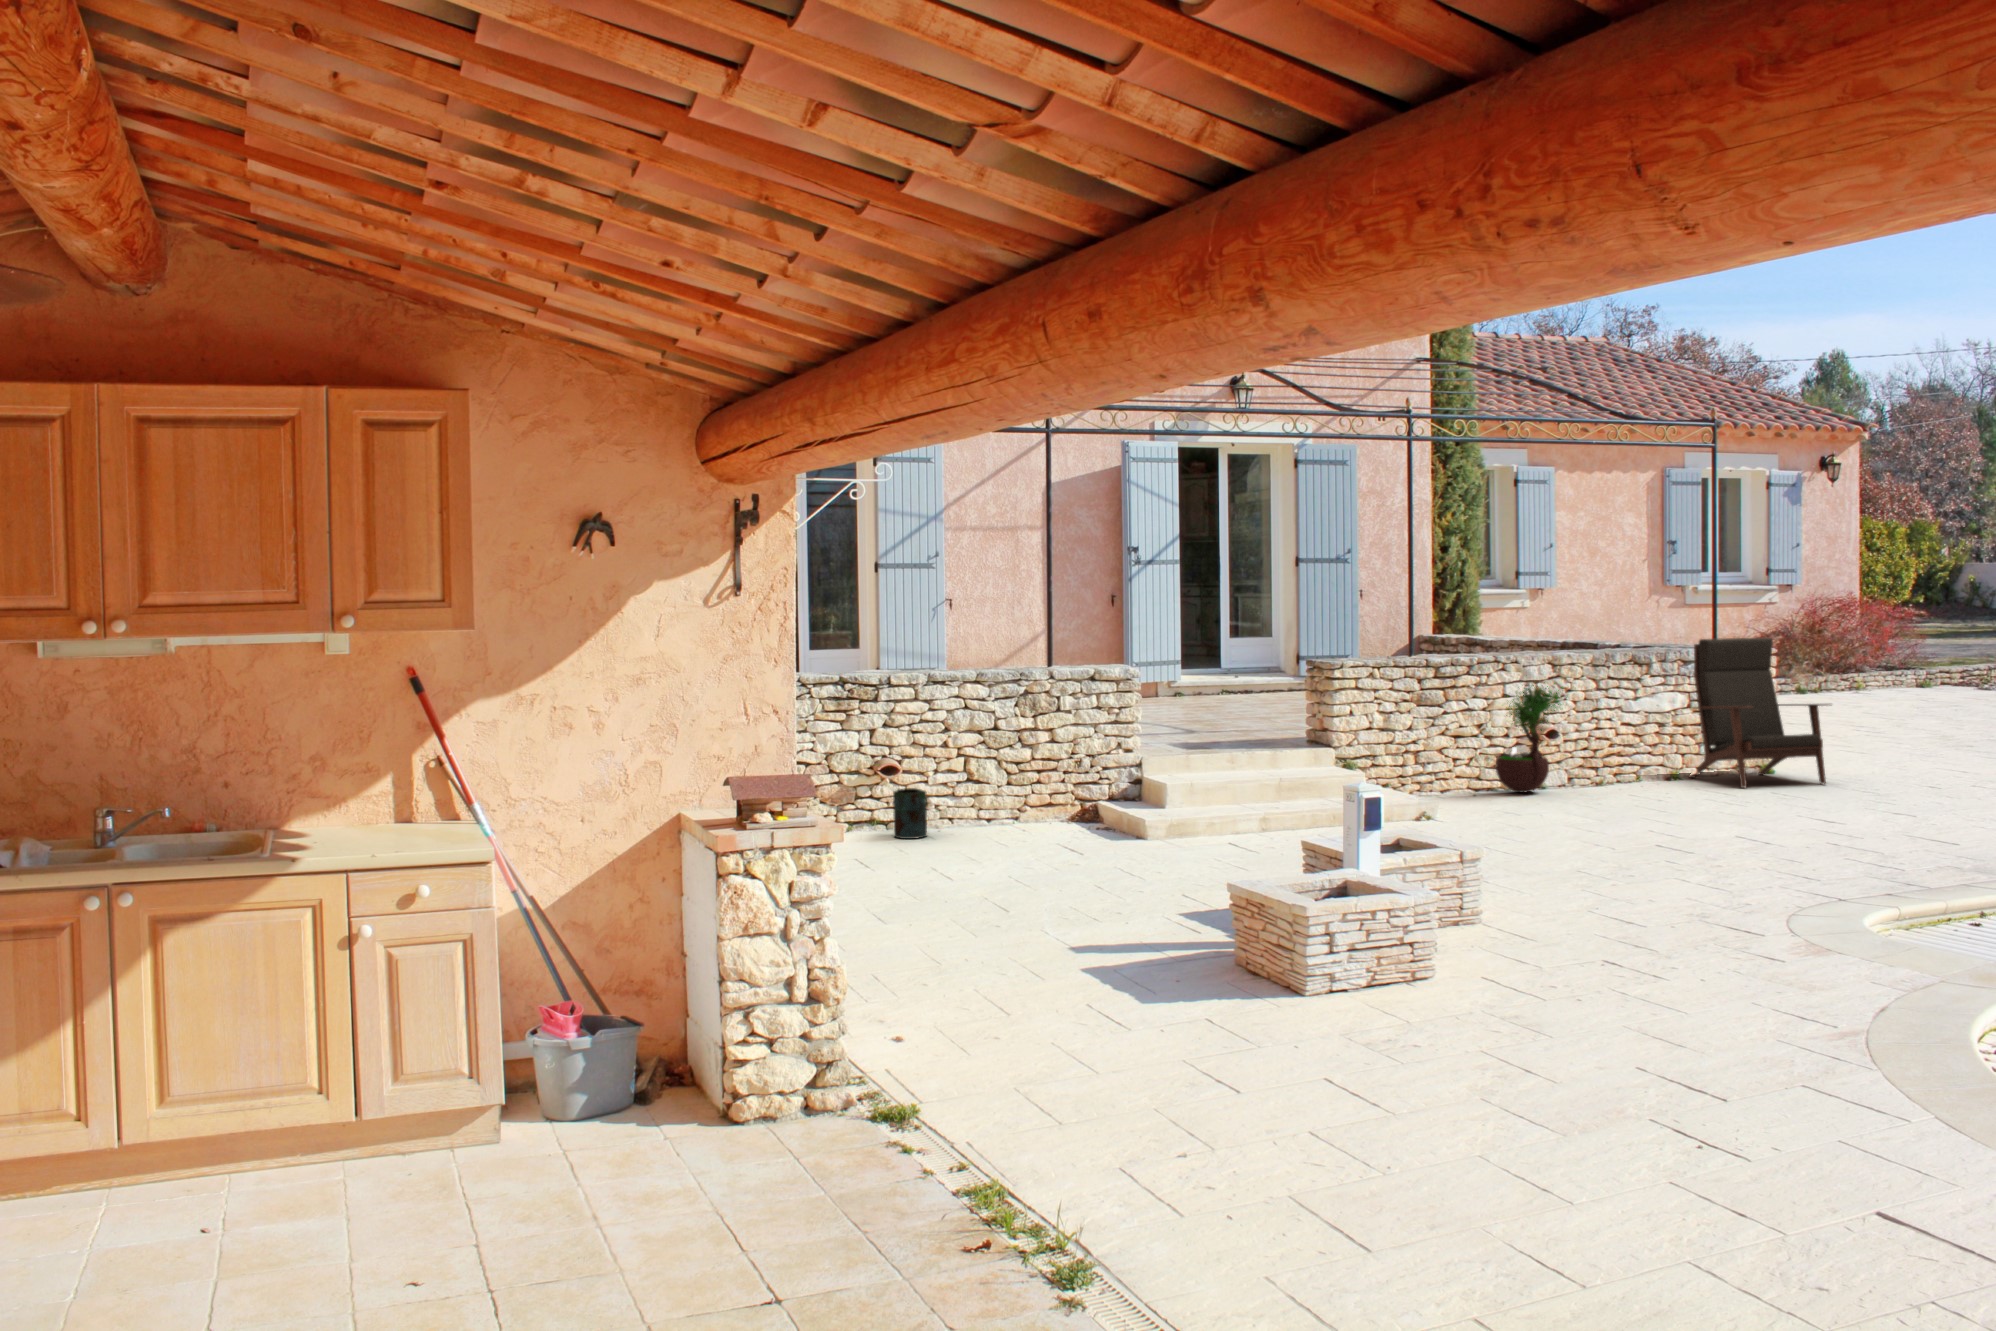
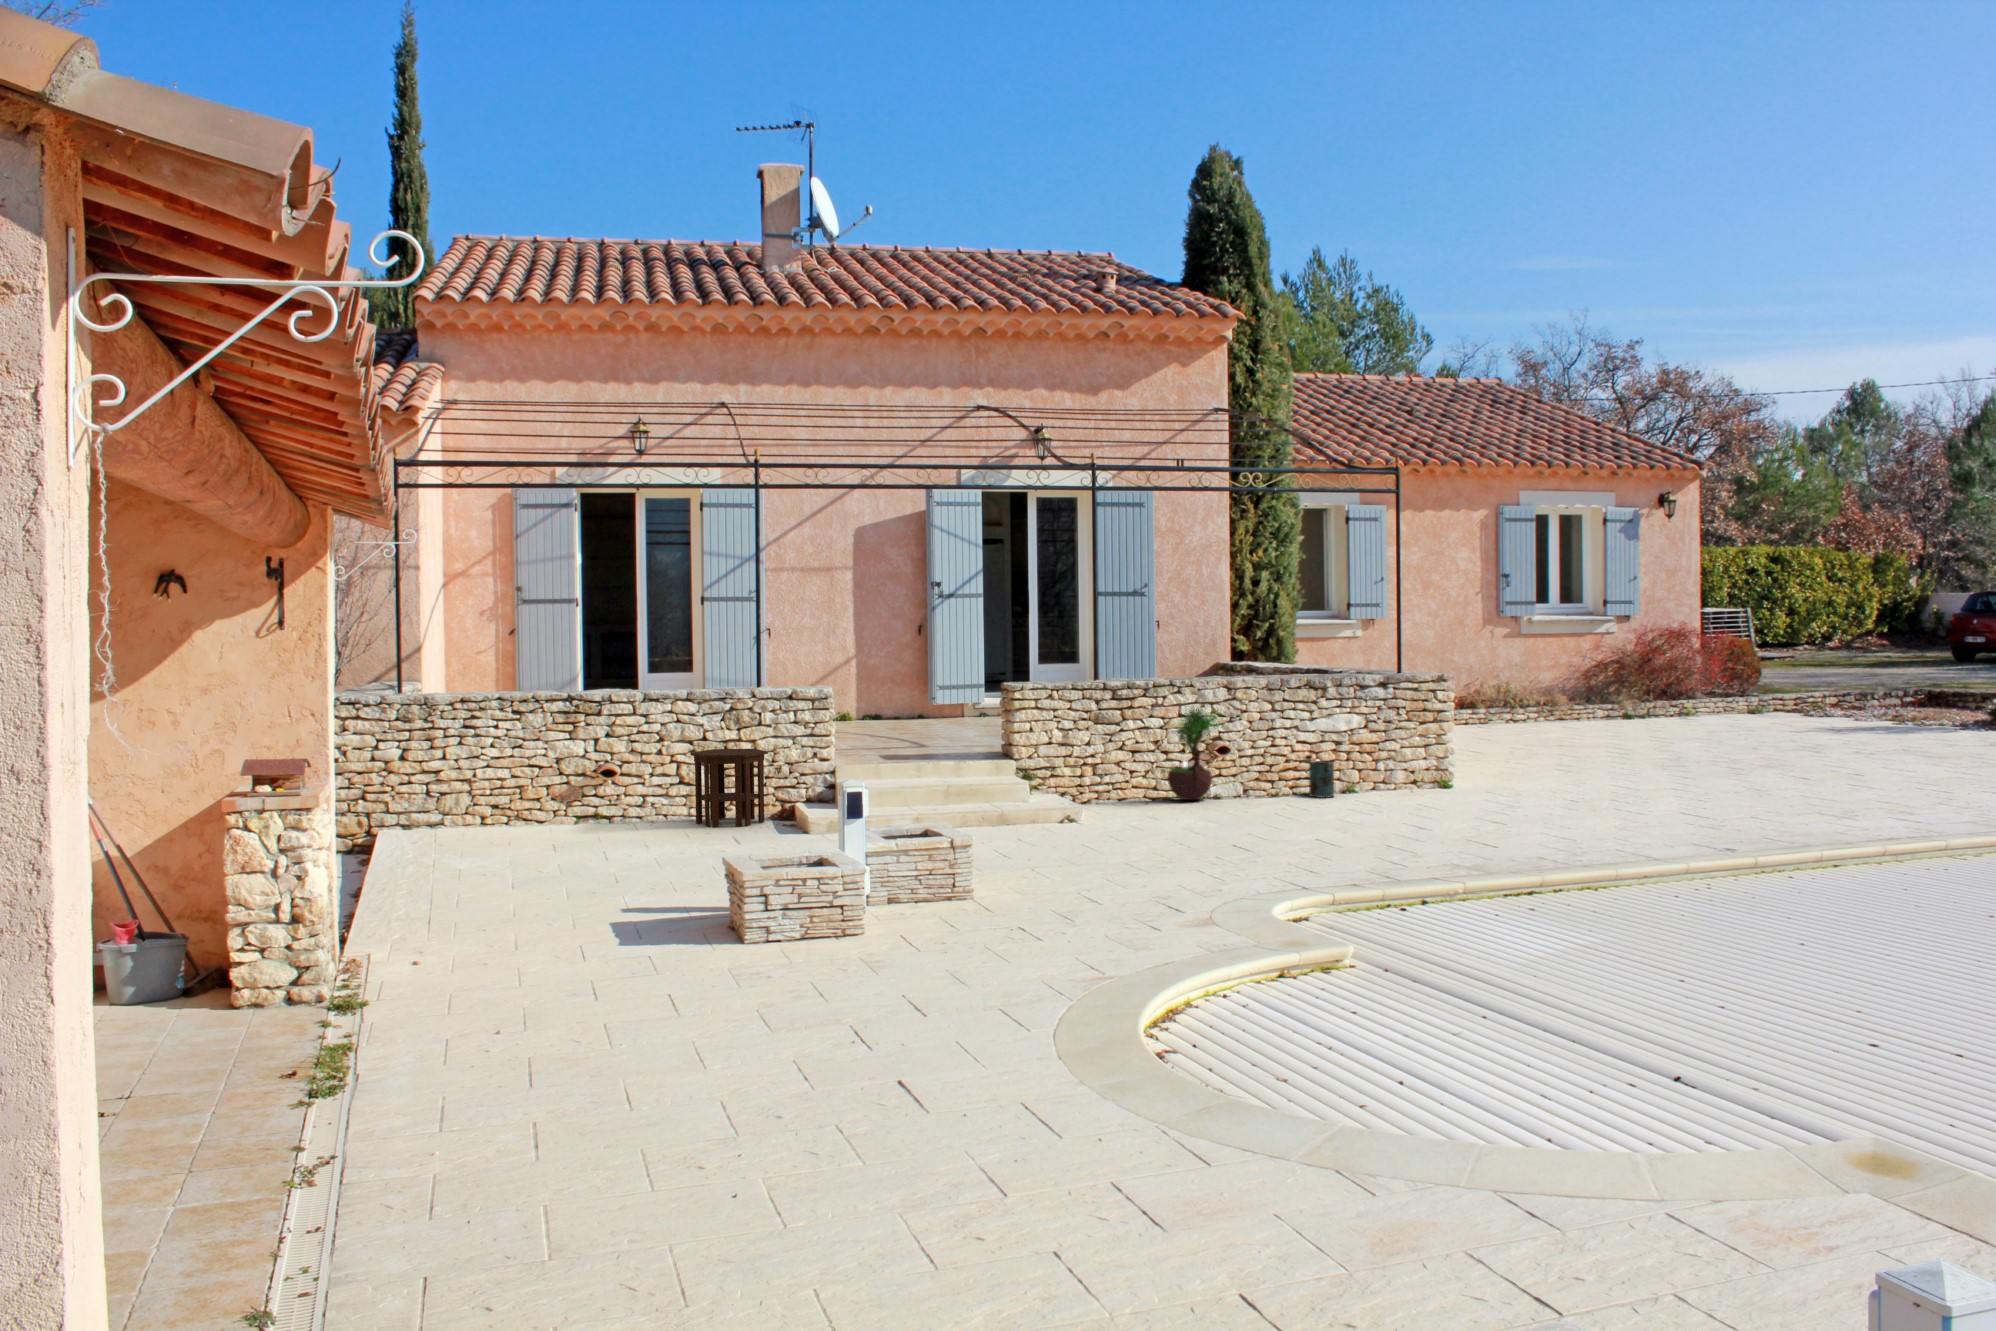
lounge chair: present [1689,638,1828,788] -> none [1363,667,1473,799]
side table: none [992,739,1083,834] -> present [690,749,768,827]
watering can: present [893,788,927,839] -> present [1305,755,1334,798]

